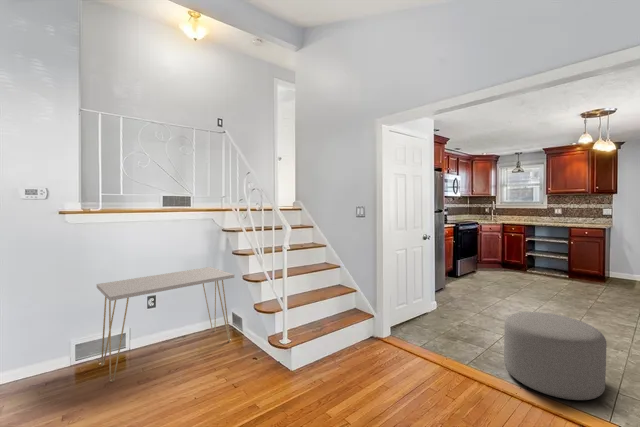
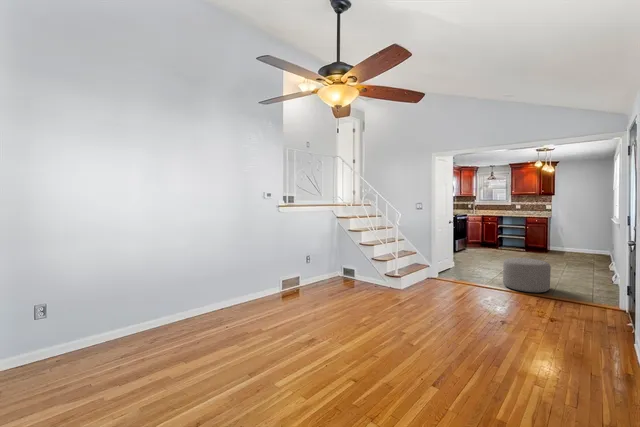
console table: present [97,267,234,382] -> none [293,241,357,296]

